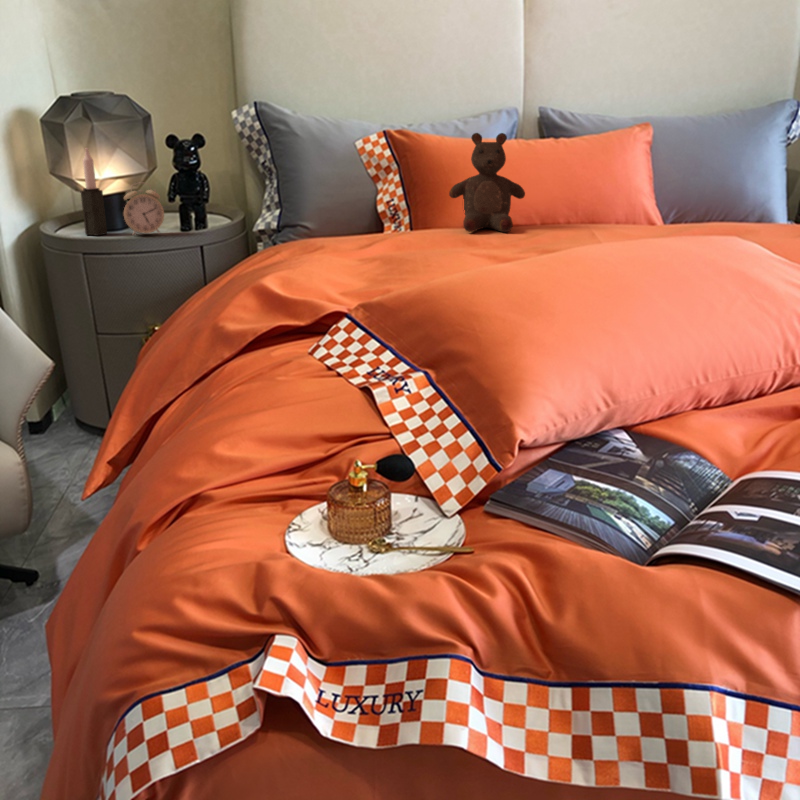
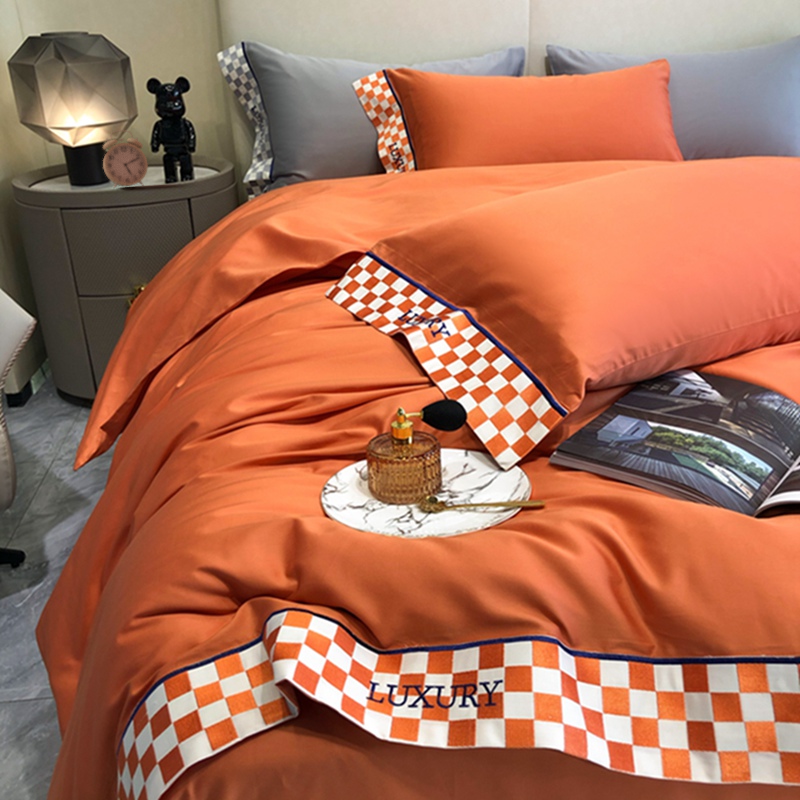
stuffed bear: present [449,133,525,232] -> none [460,65,542,174]
candle: present [81,148,107,236] -> none [55,92,86,189]

